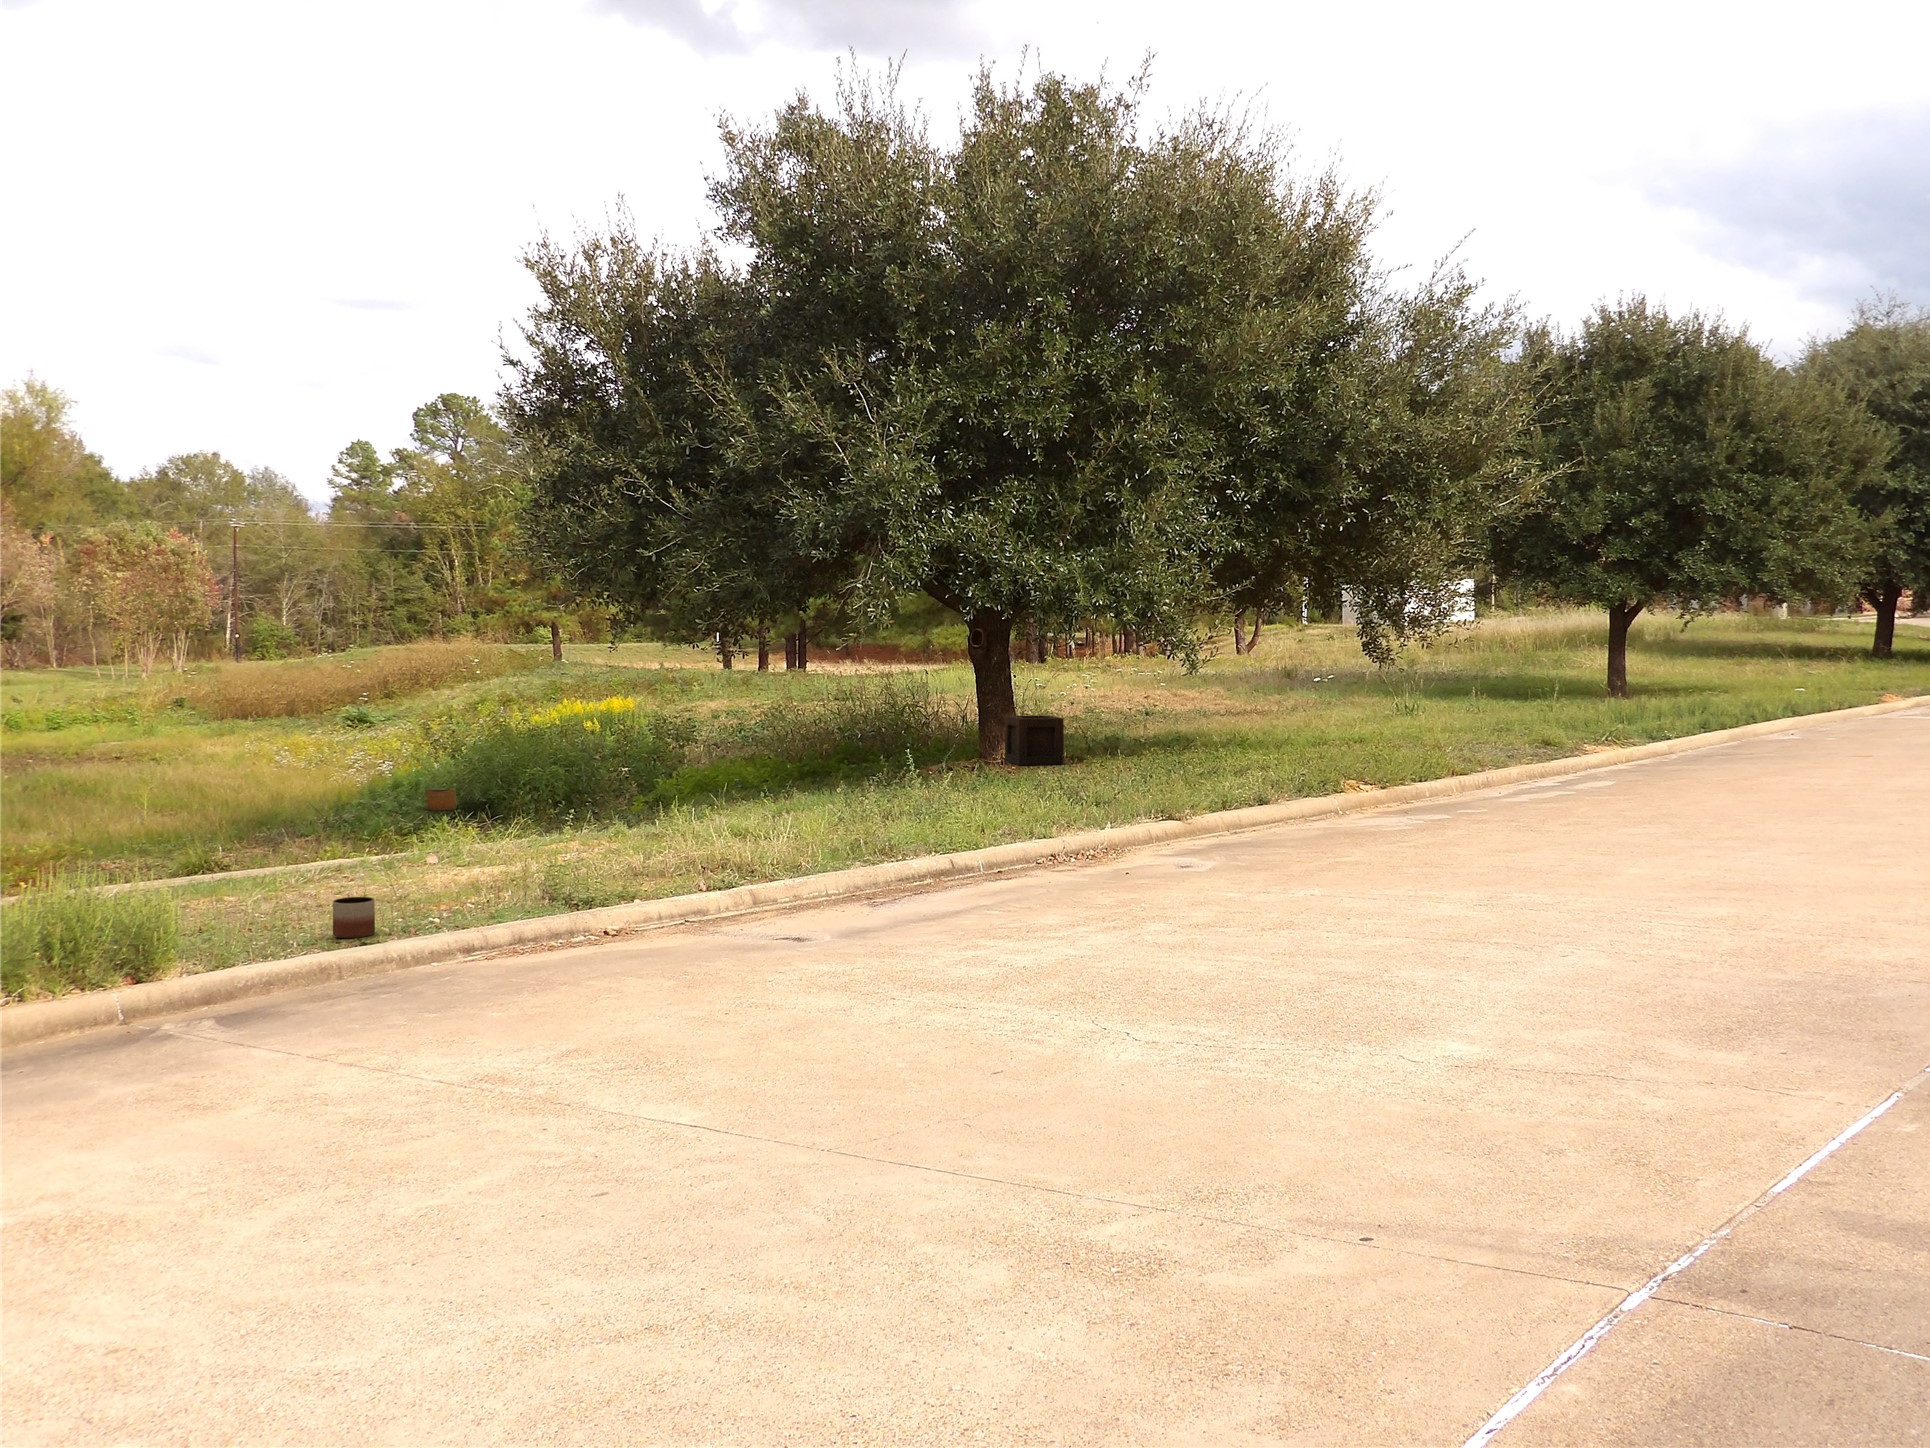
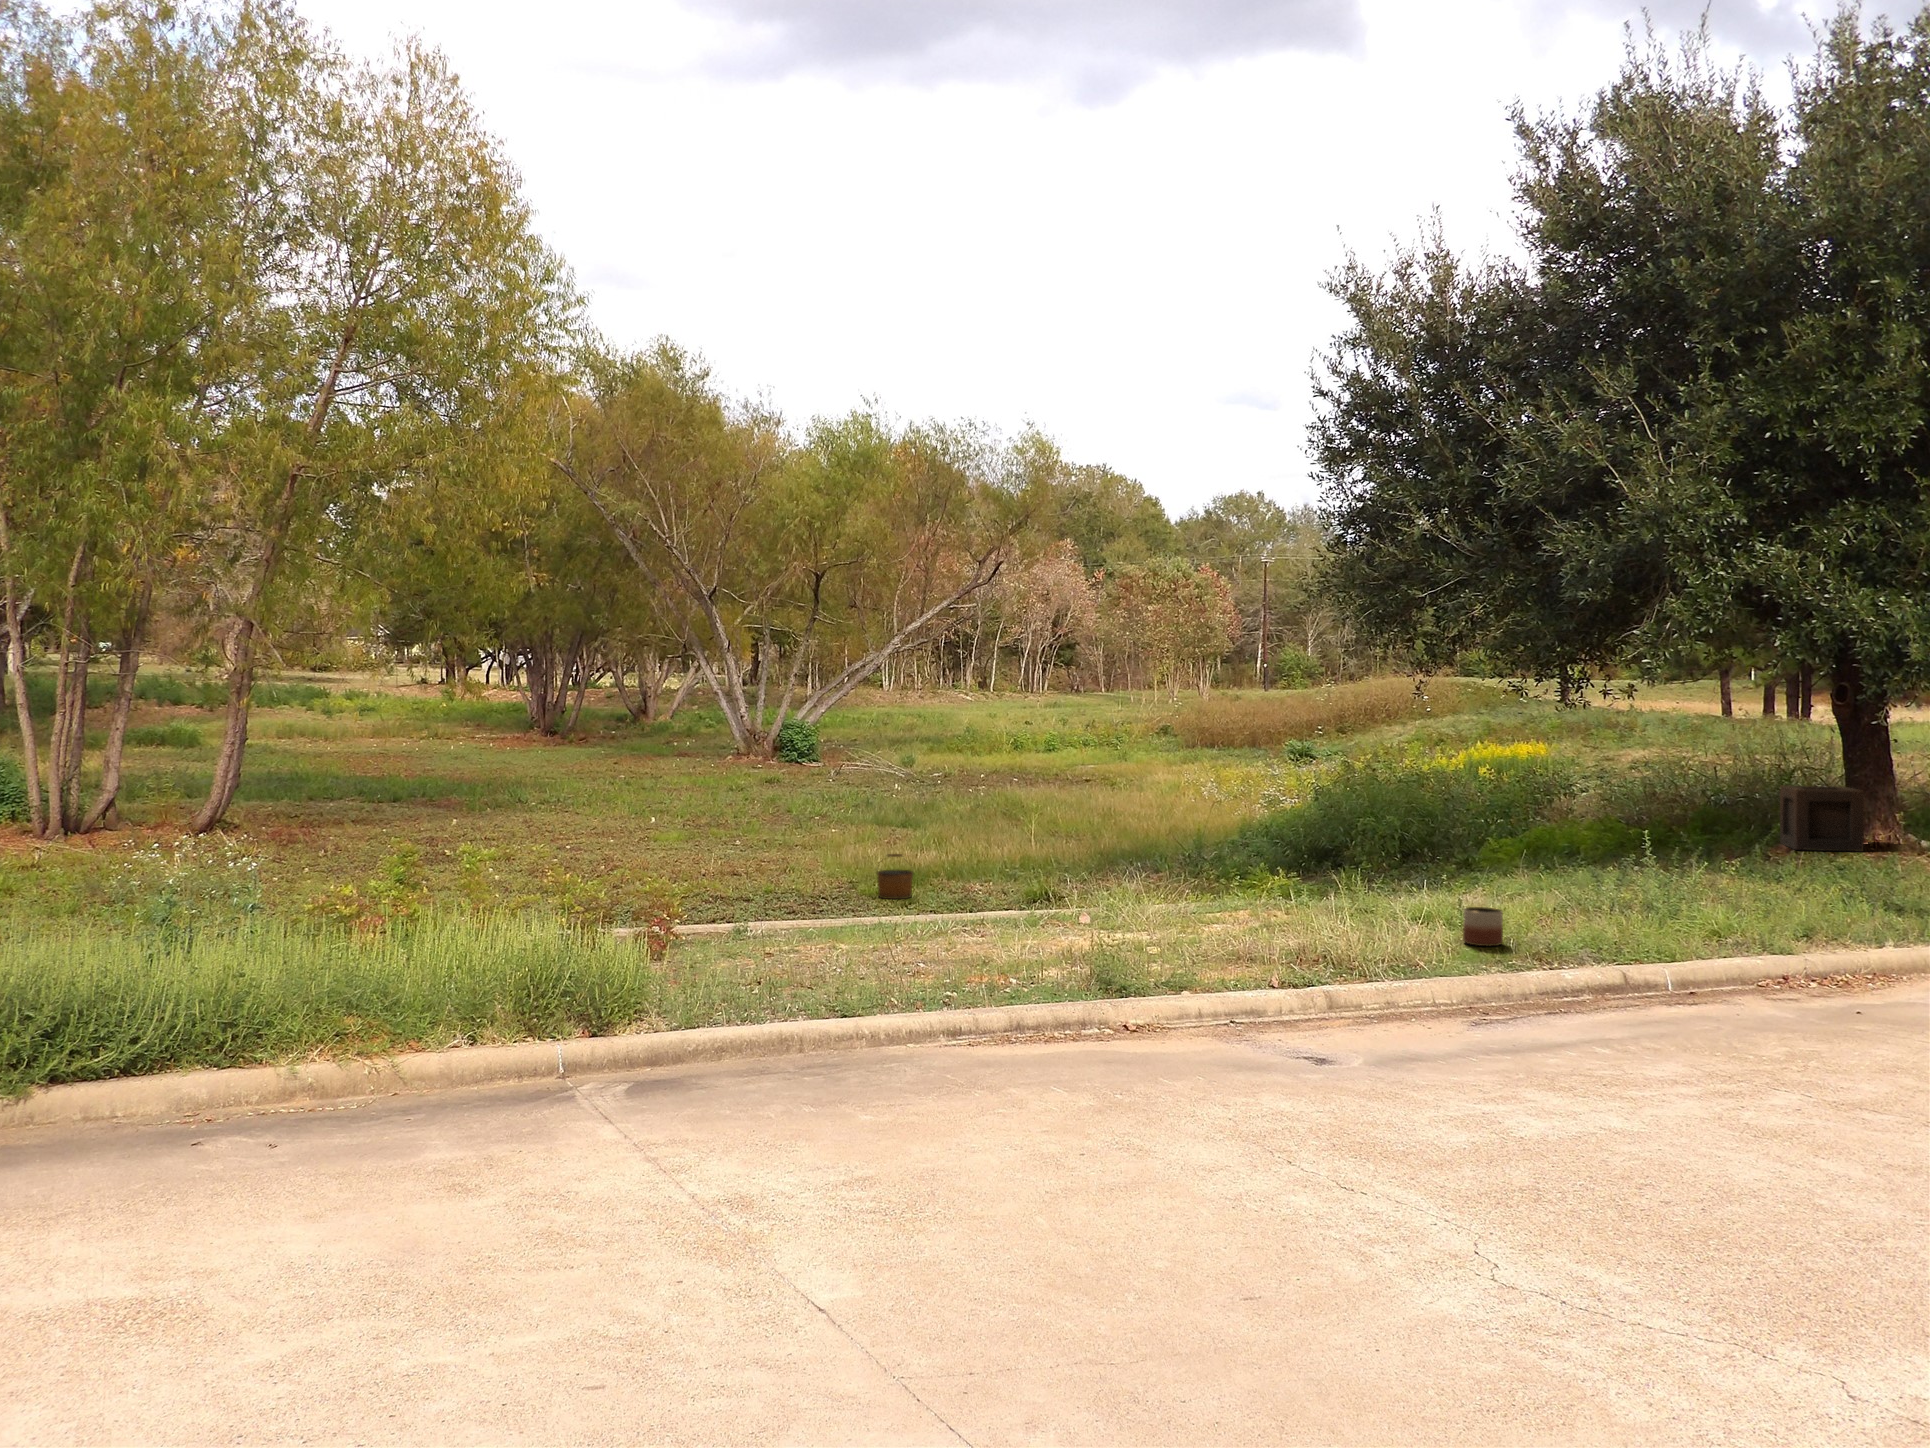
bucket: present [425,790,458,811] -> present [877,854,913,899]
planter: present [333,897,375,938] -> present [1463,907,1503,946]

